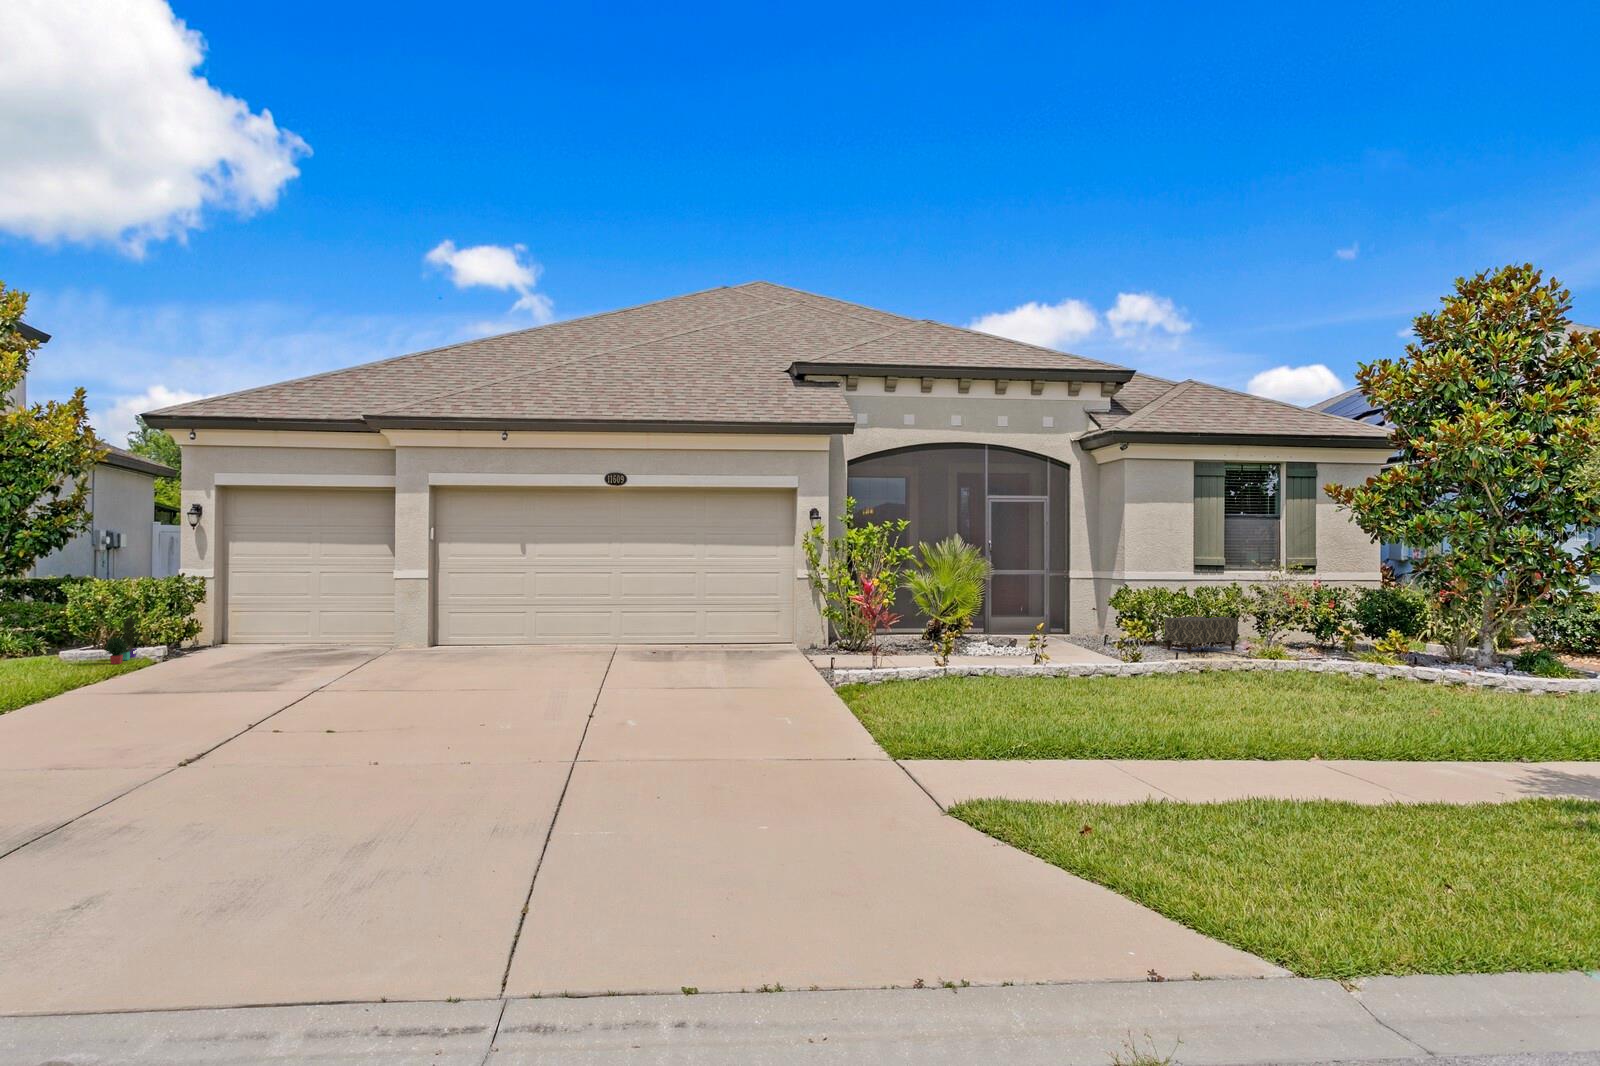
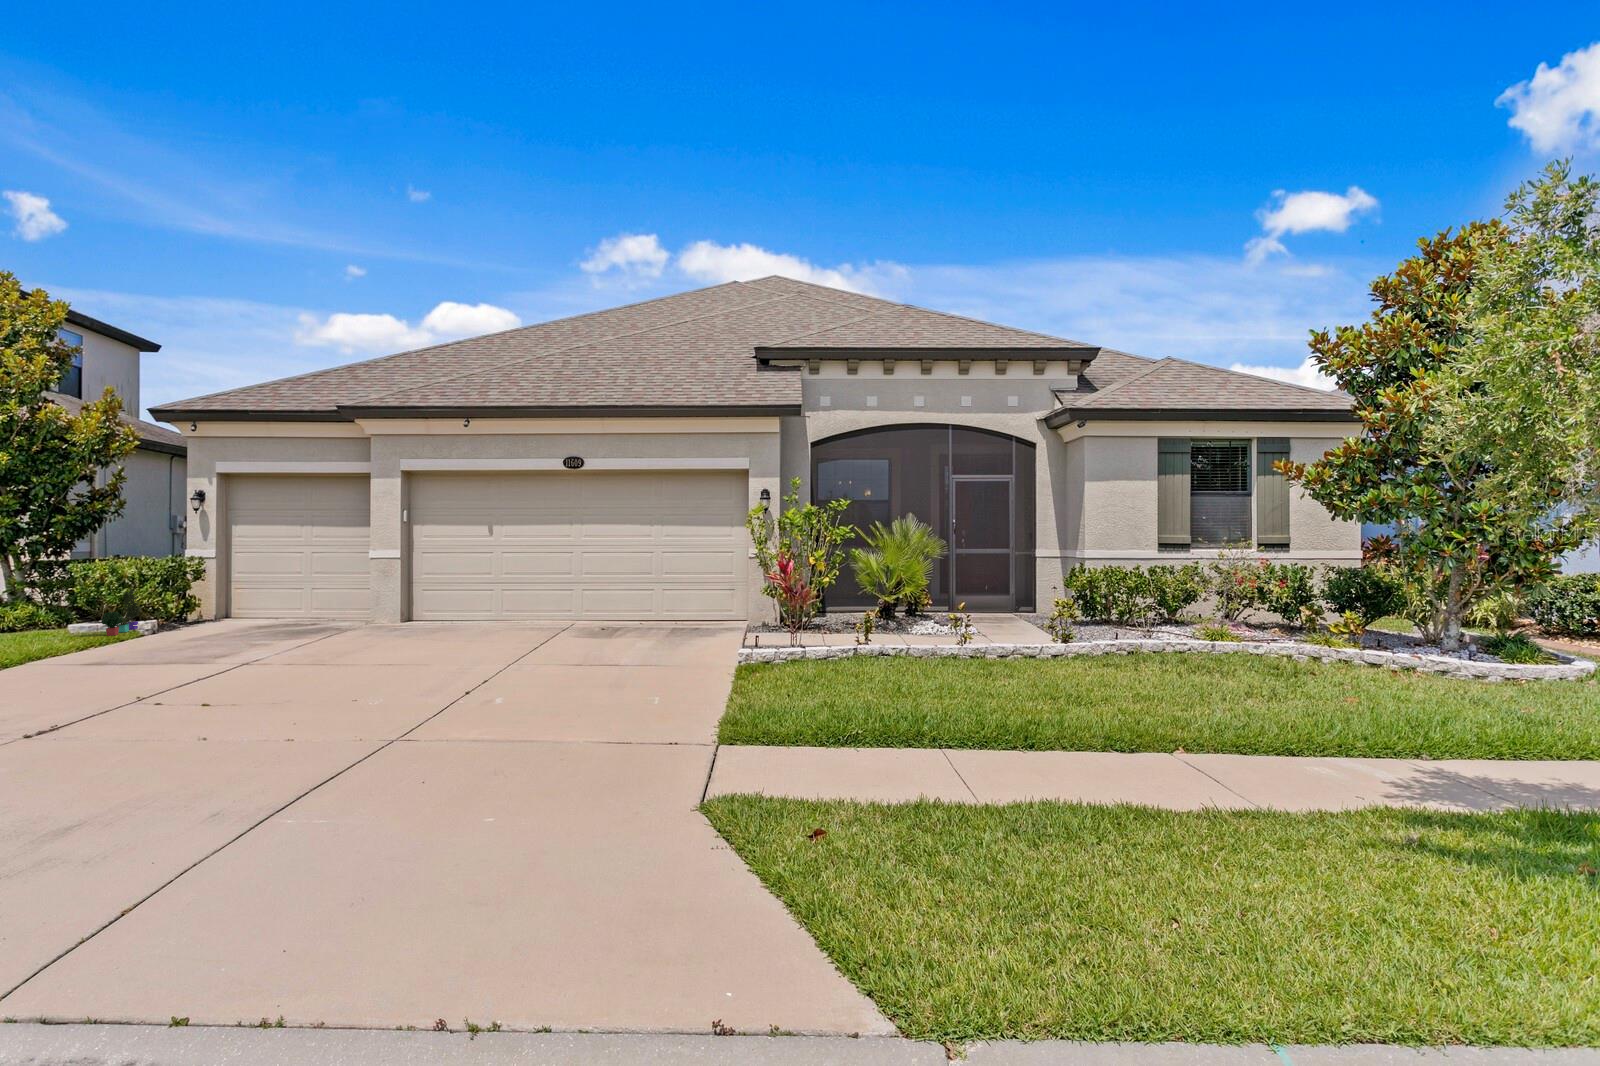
bench: present [1165,617,1238,654] -> none [1114,595,1191,634]

